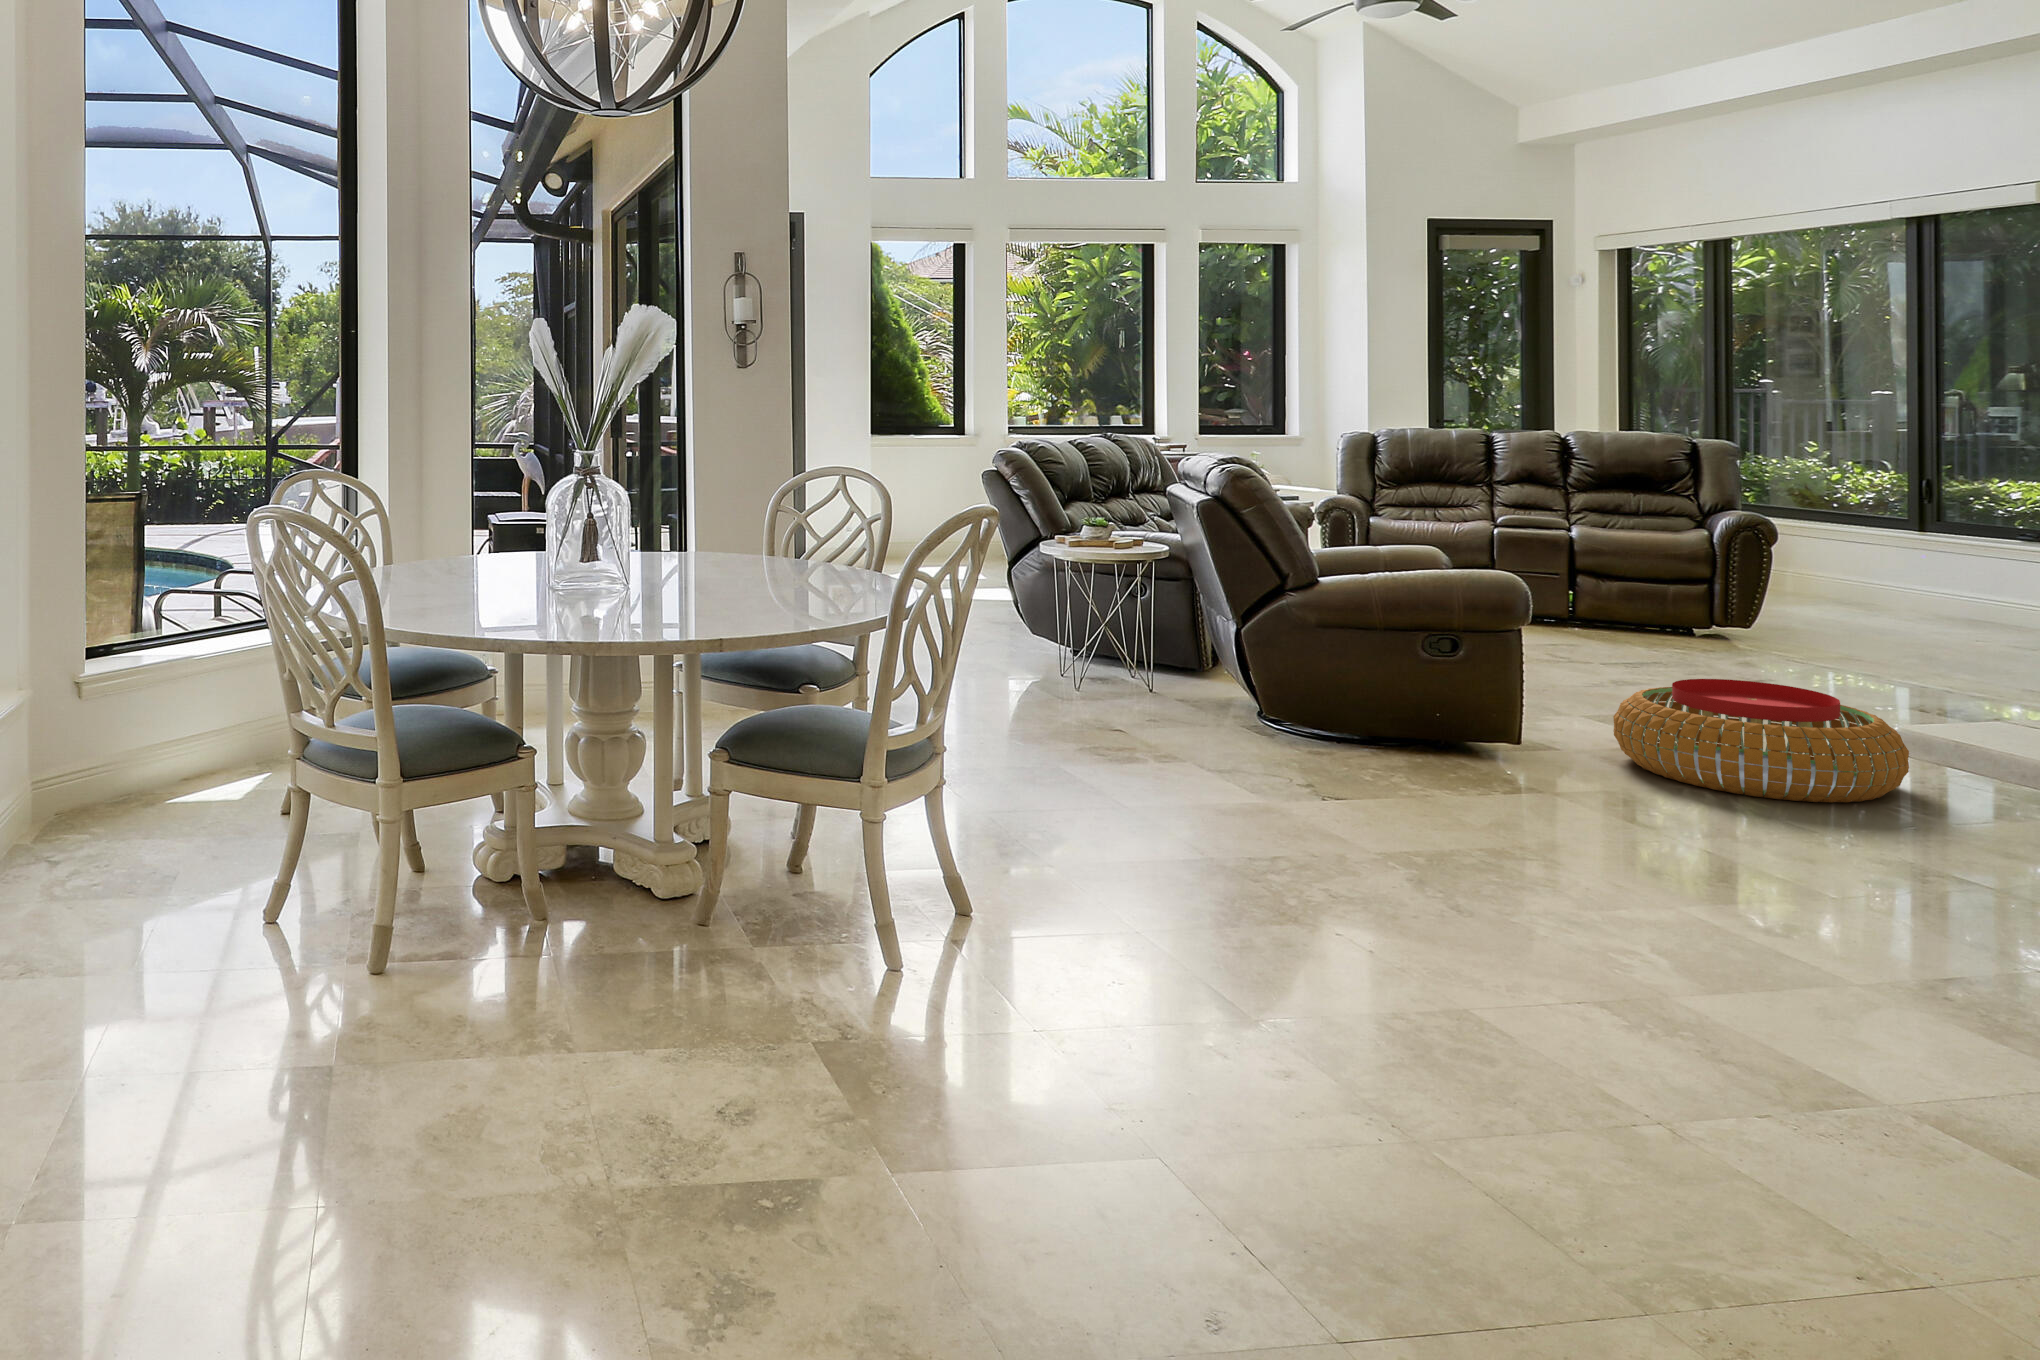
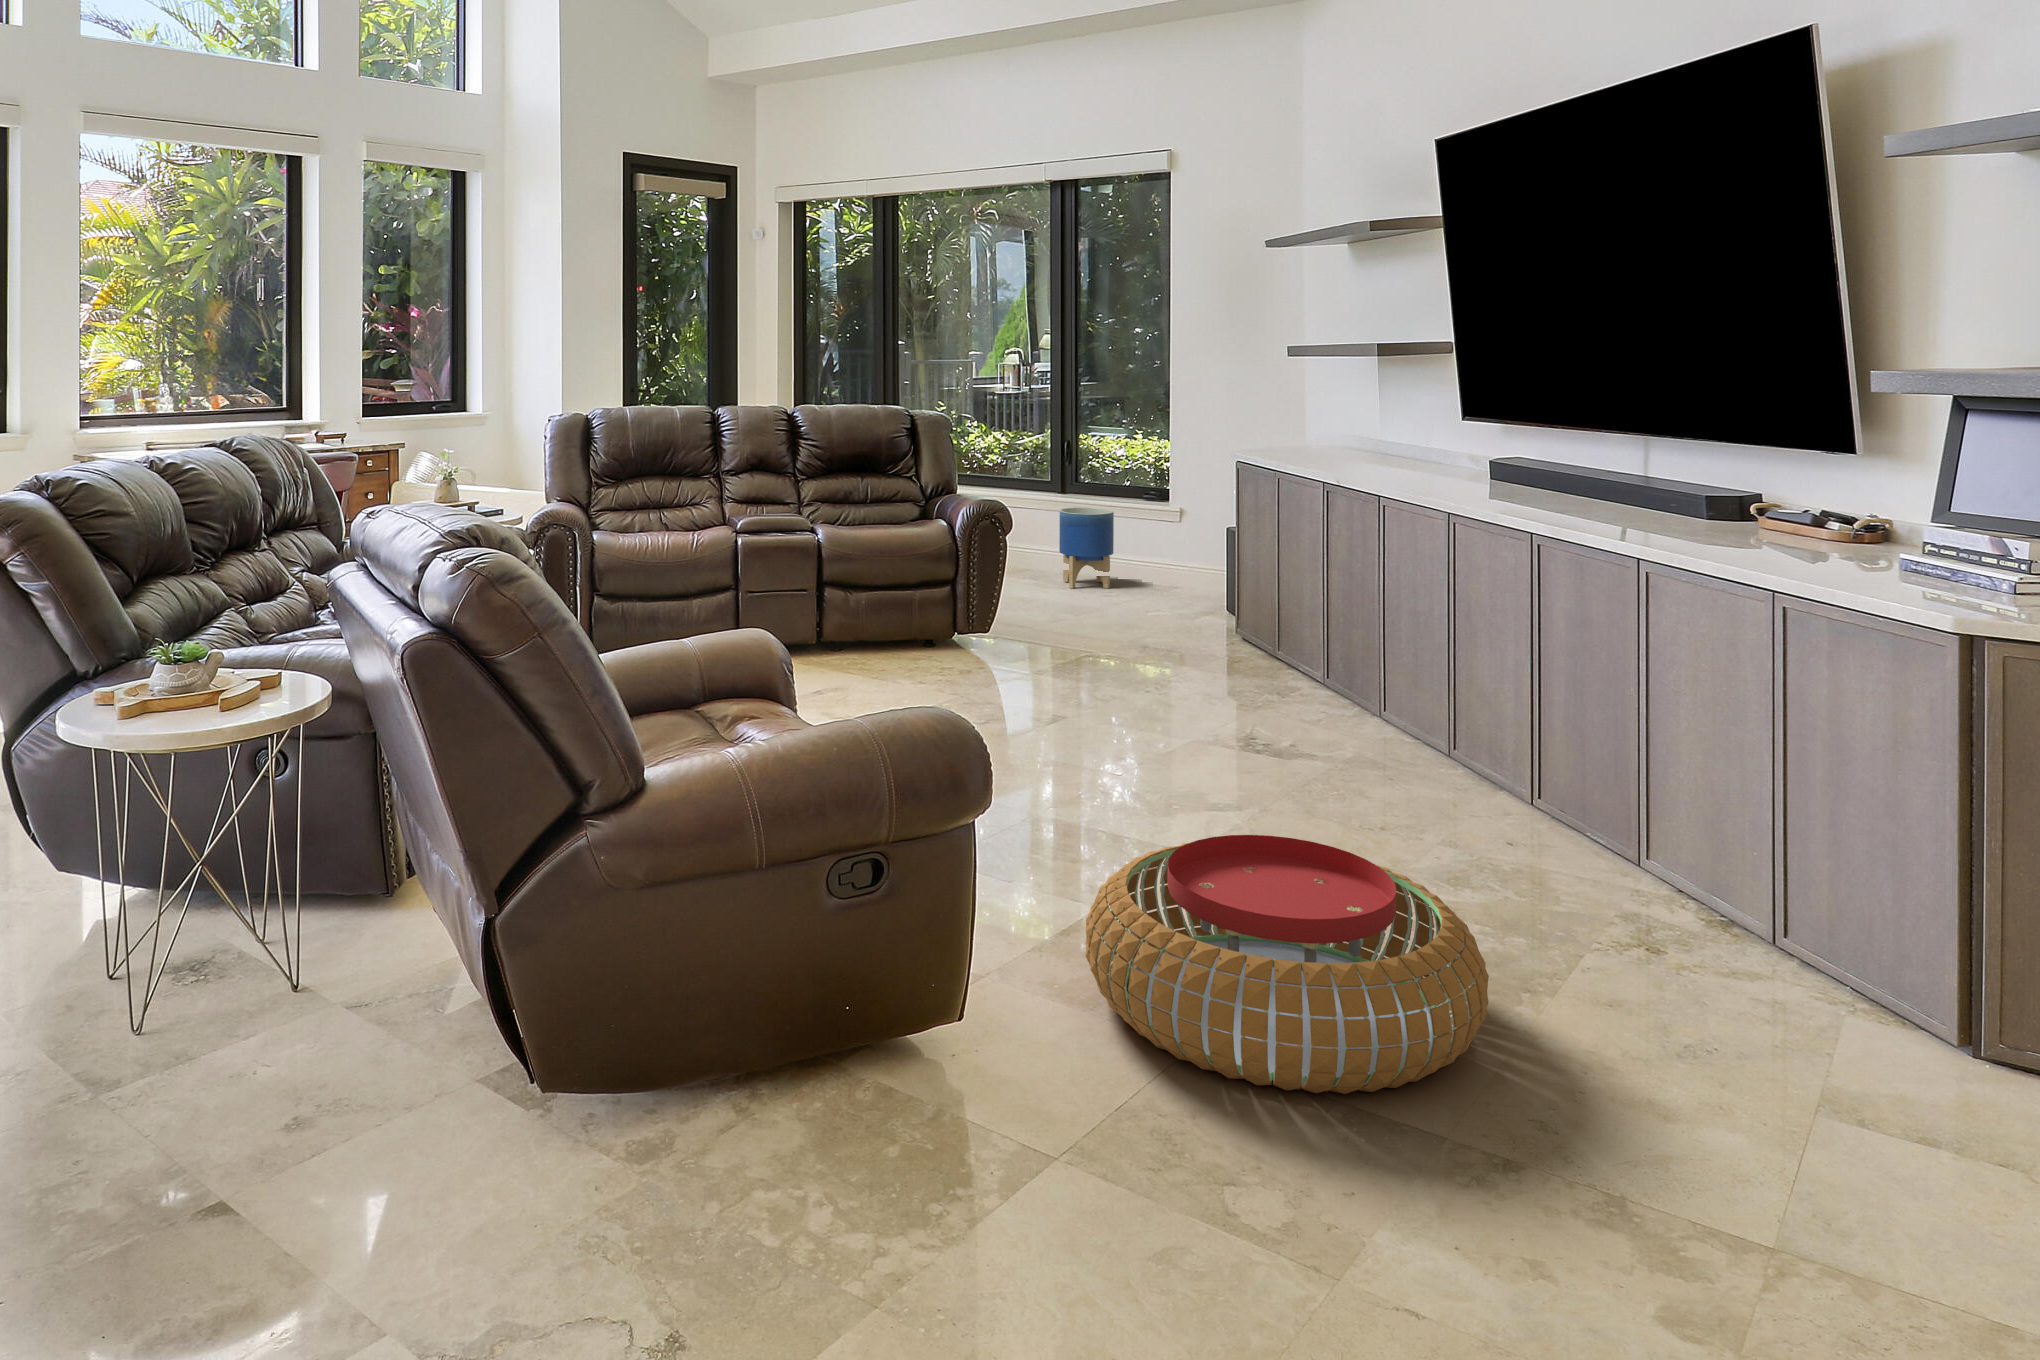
planter: none [1902,542,1973,623] -> present [1059,507,1114,588]

